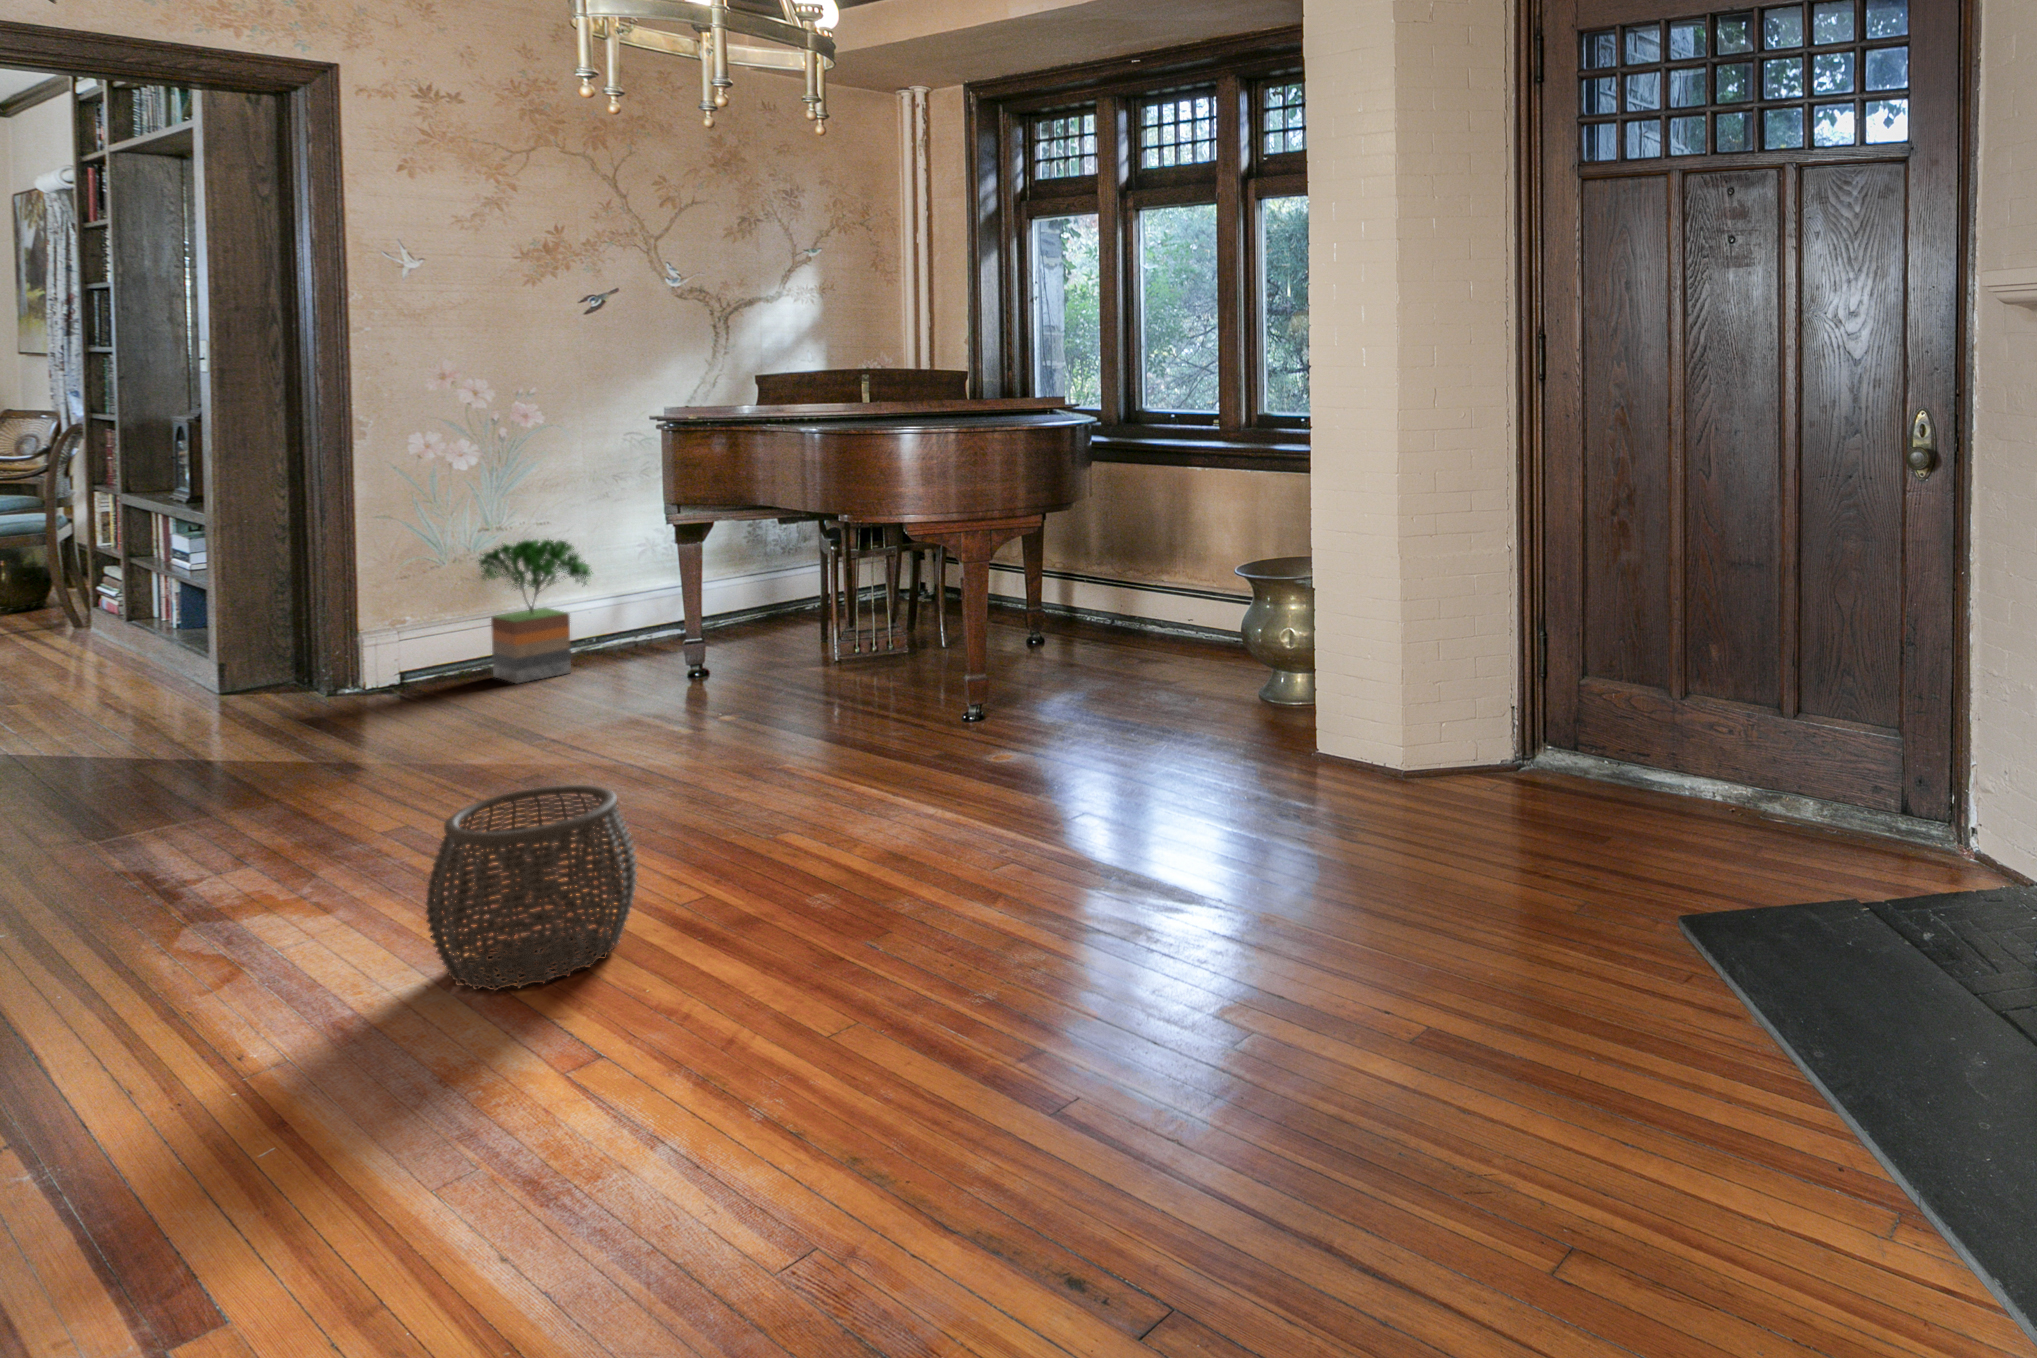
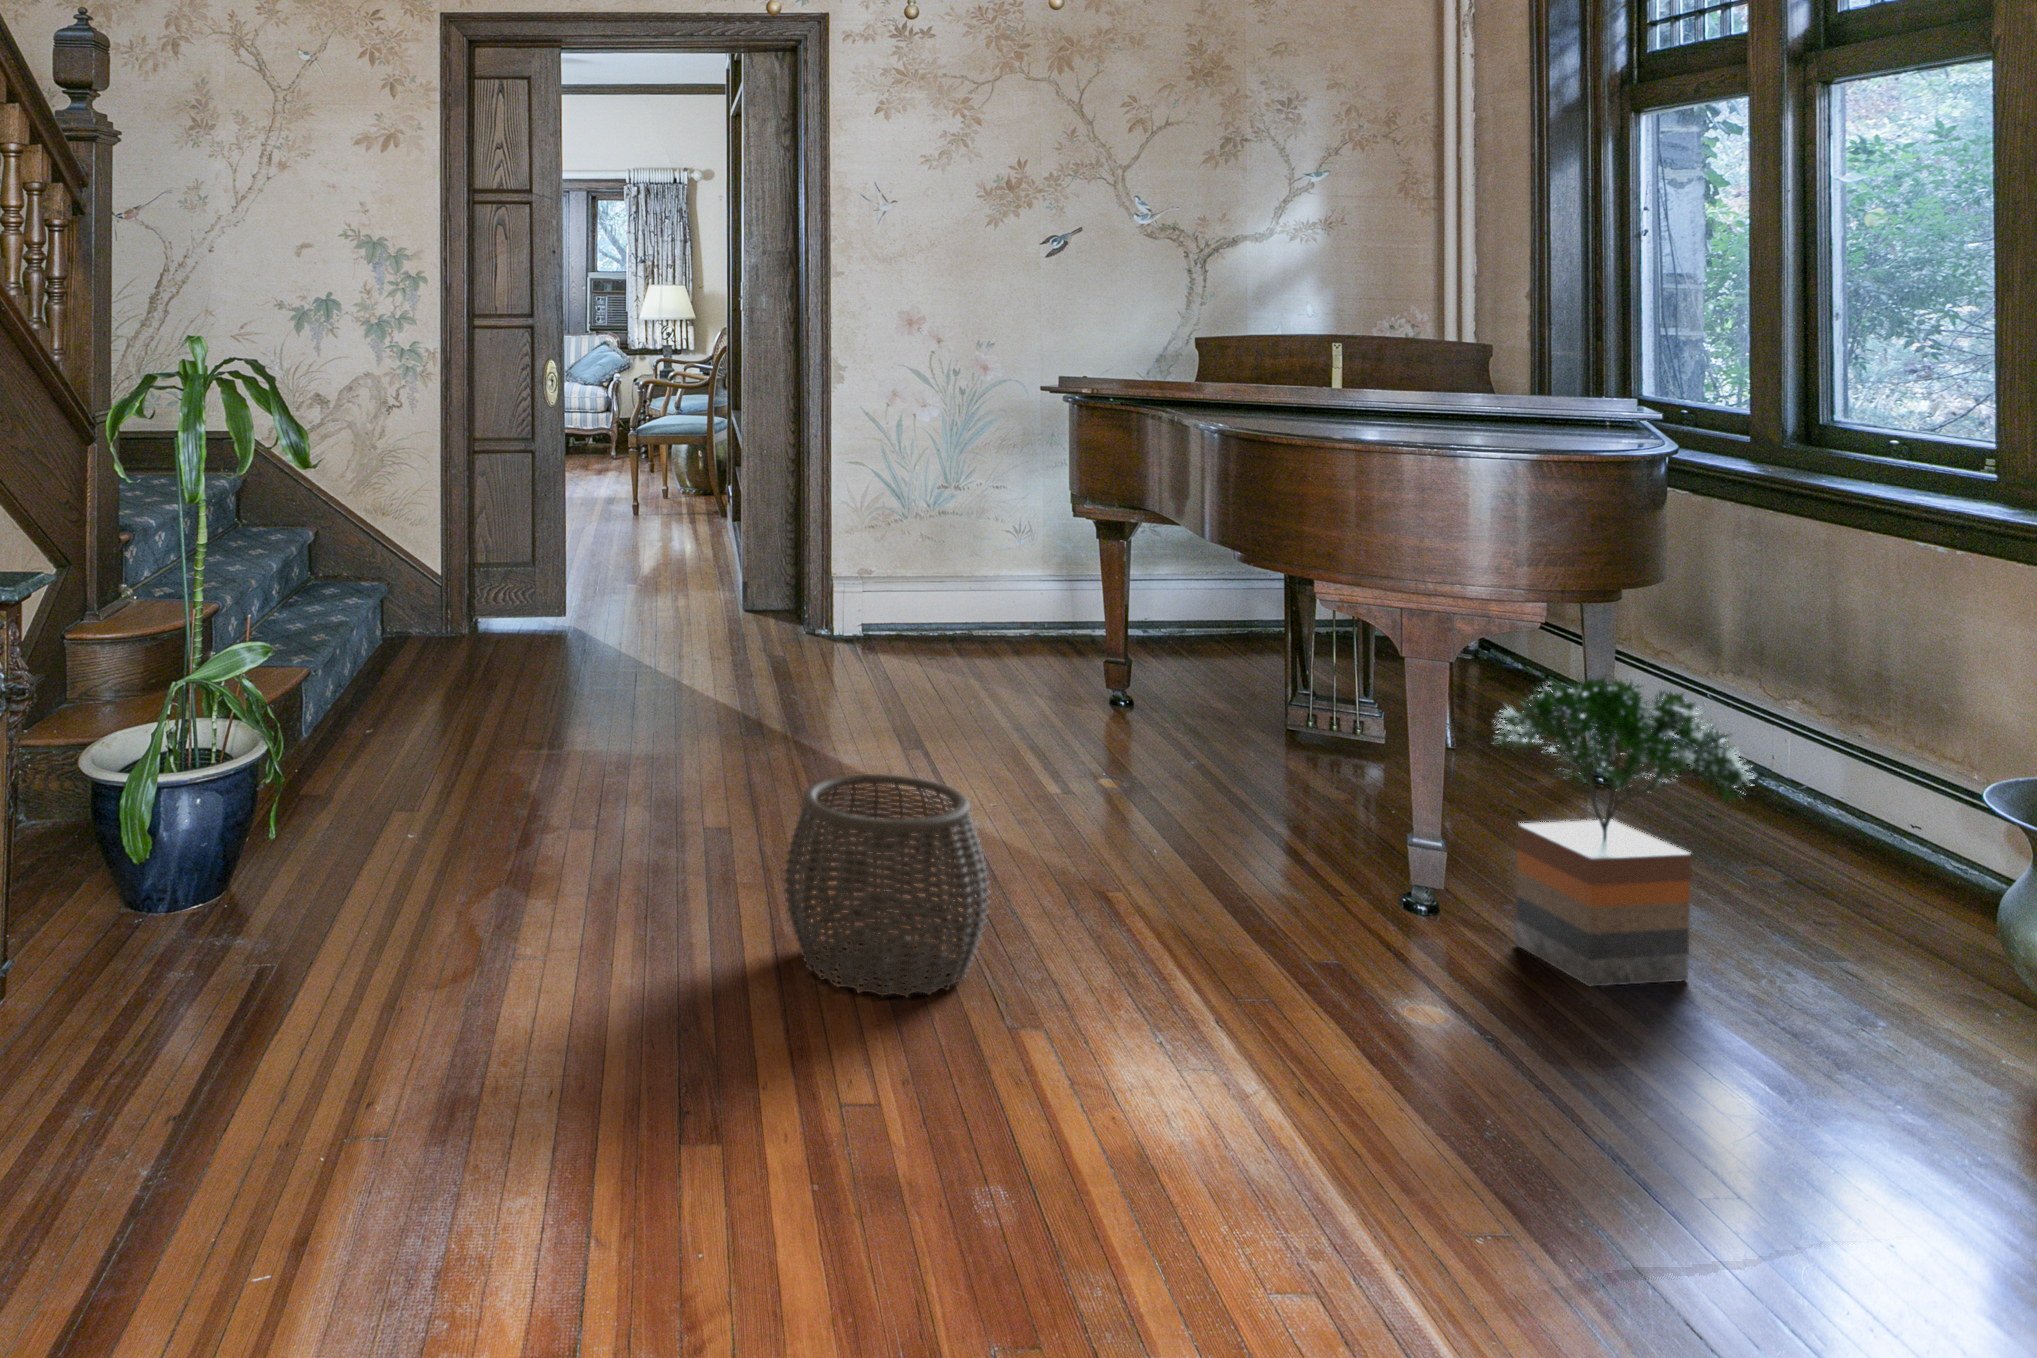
potted tree: present [478,539,593,683] -> present [1497,678,1753,986]

